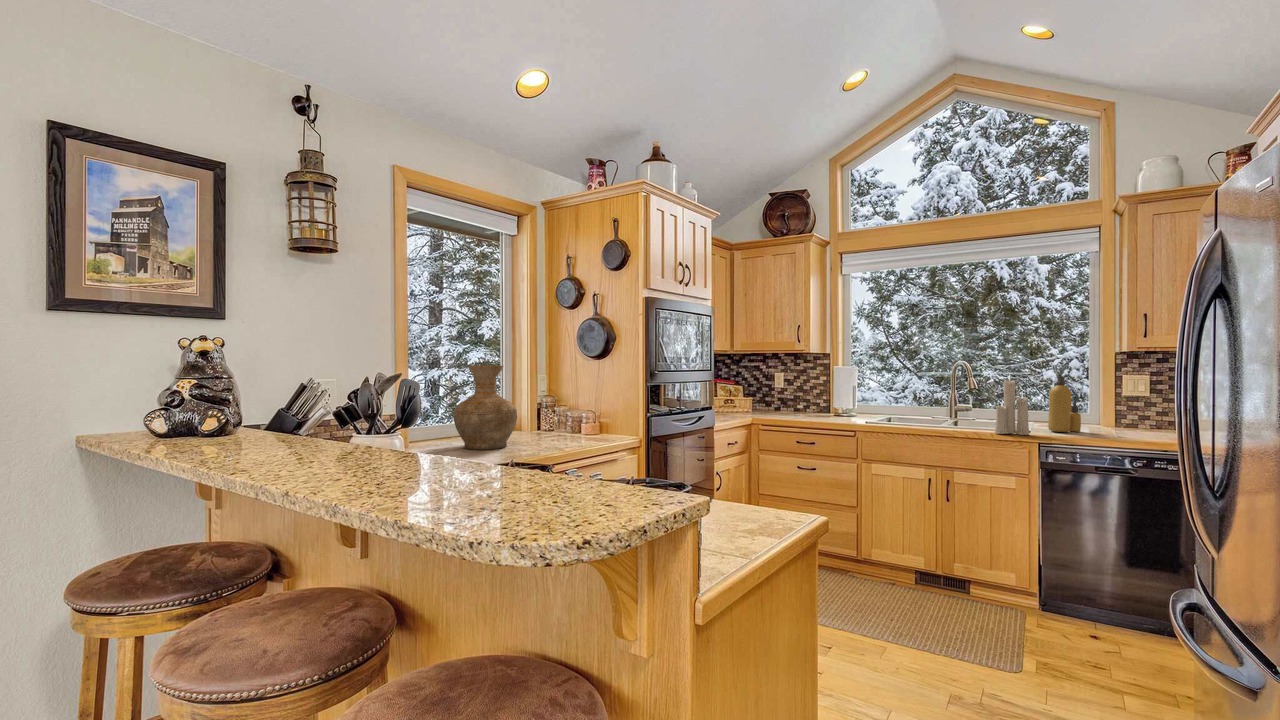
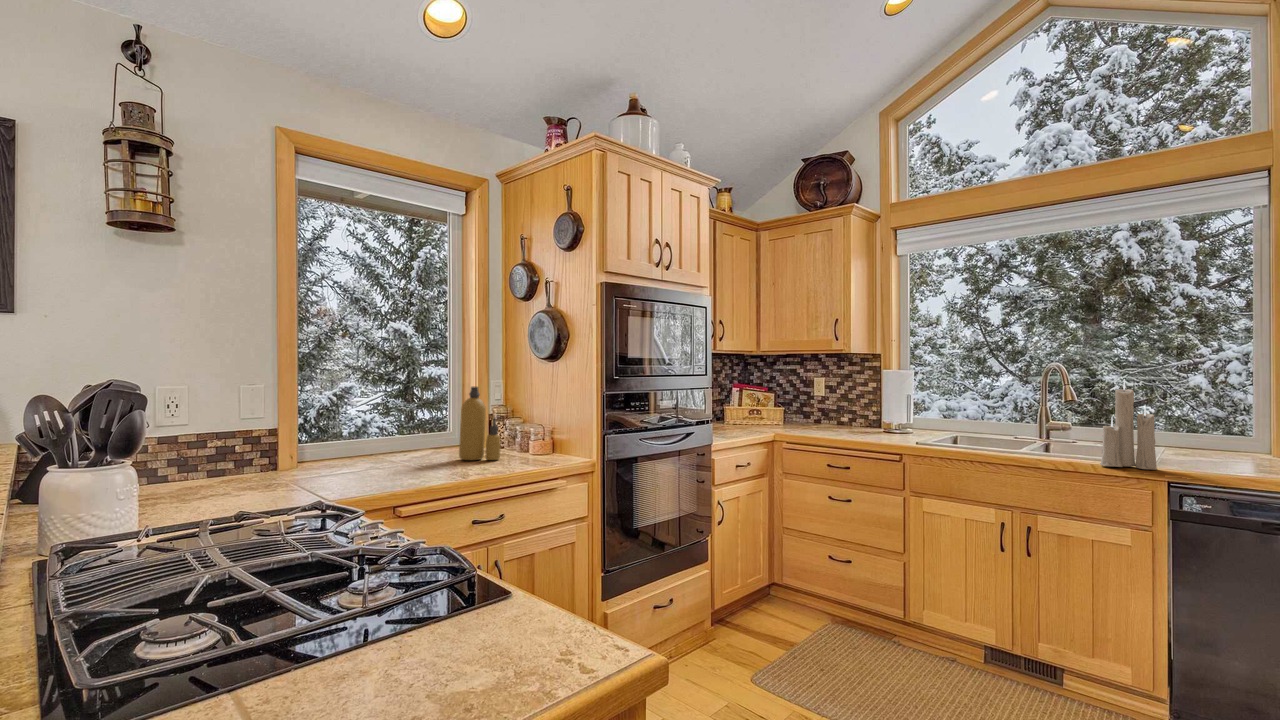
vase: present [454,365,517,450] -> none [344,369,428,474]
bottle: present [1048,377,1081,432] -> present [459,386,500,460]

